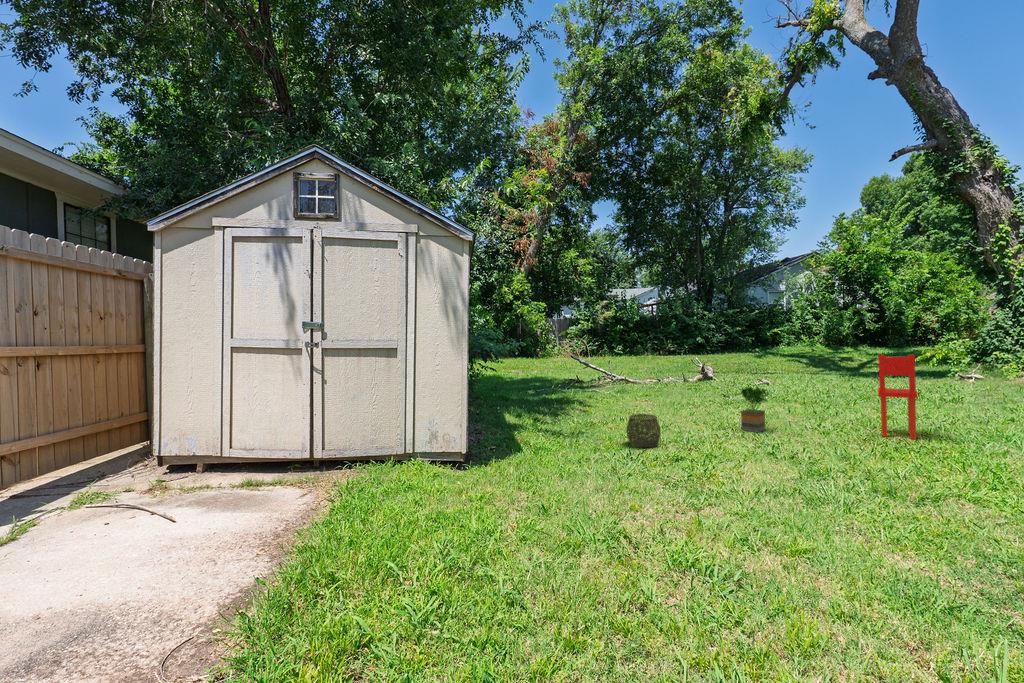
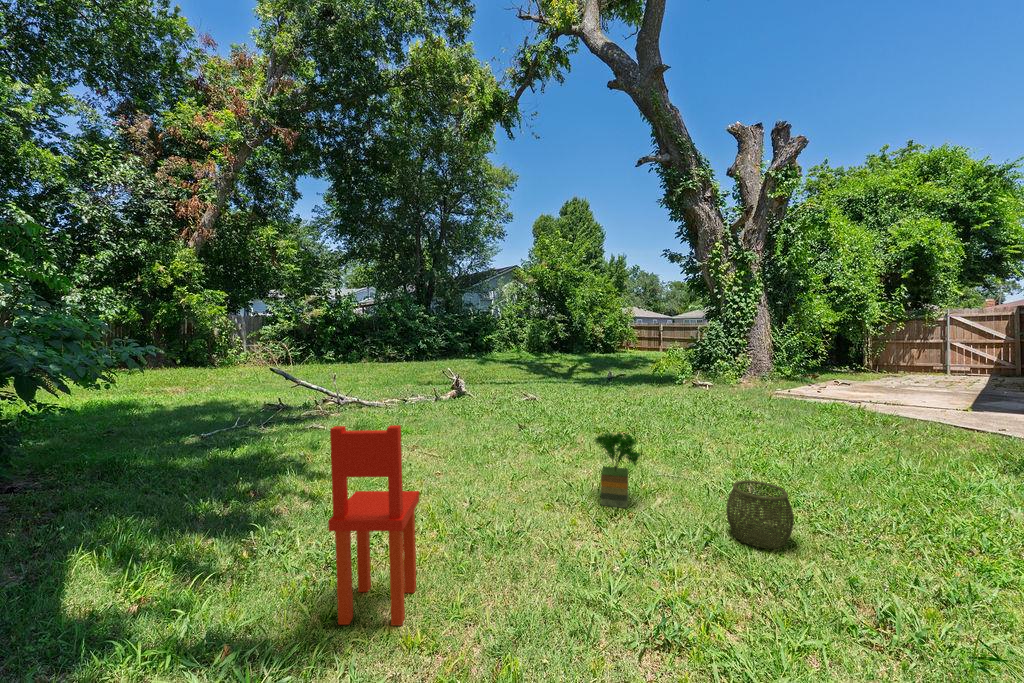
chair: present [878,355,918,439] -> present [328,425,419,626]
woven basket: present [627,414,660,447] -> present [726,481,794,549]

